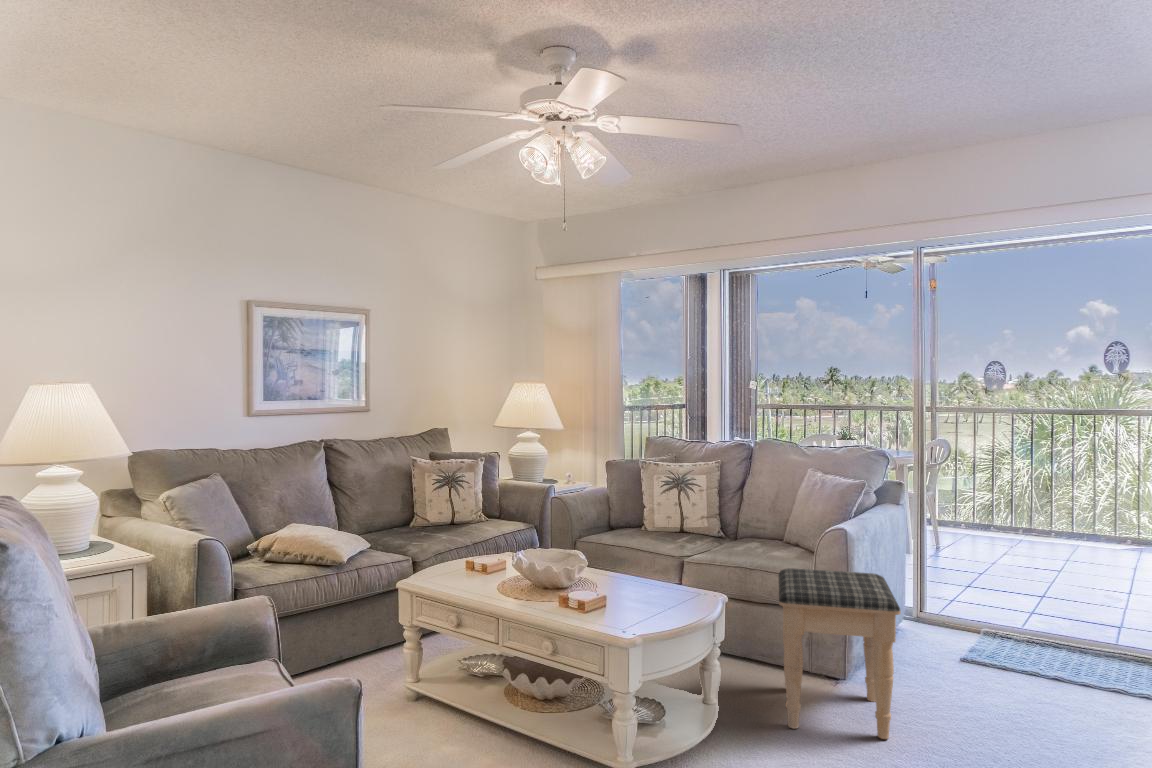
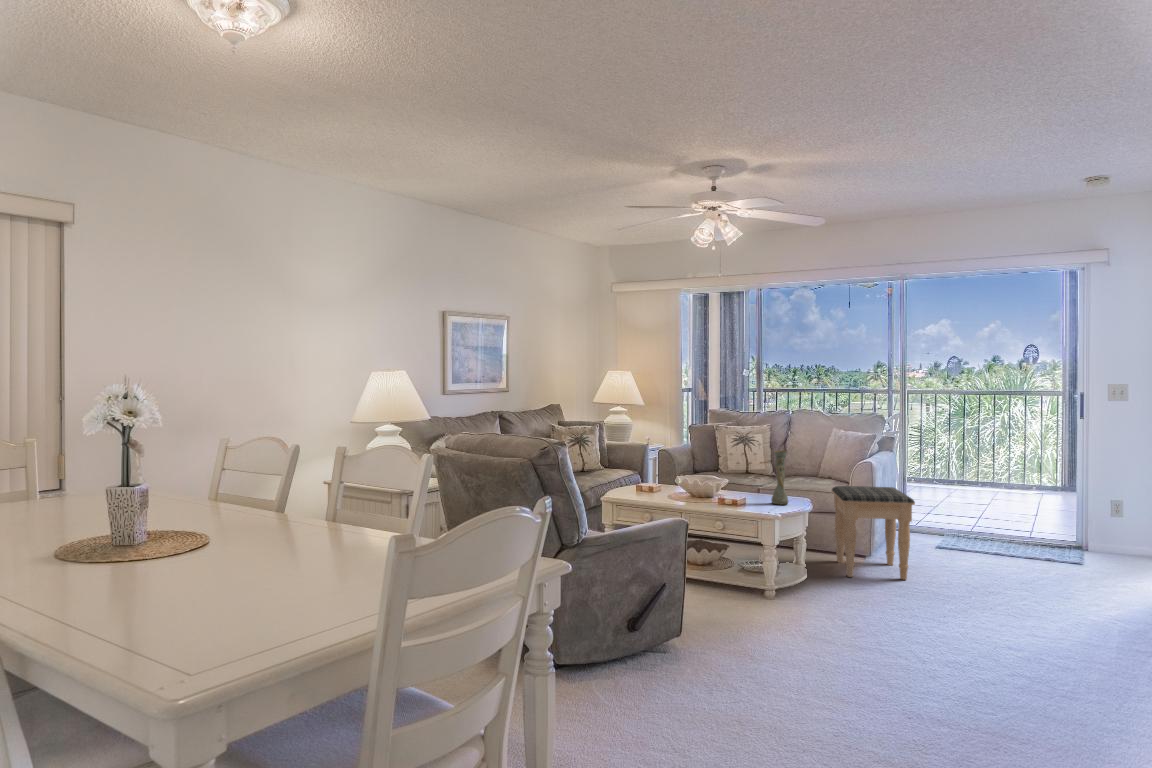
vase: none [643,521,671,615] -> present [772,450,788,505]

